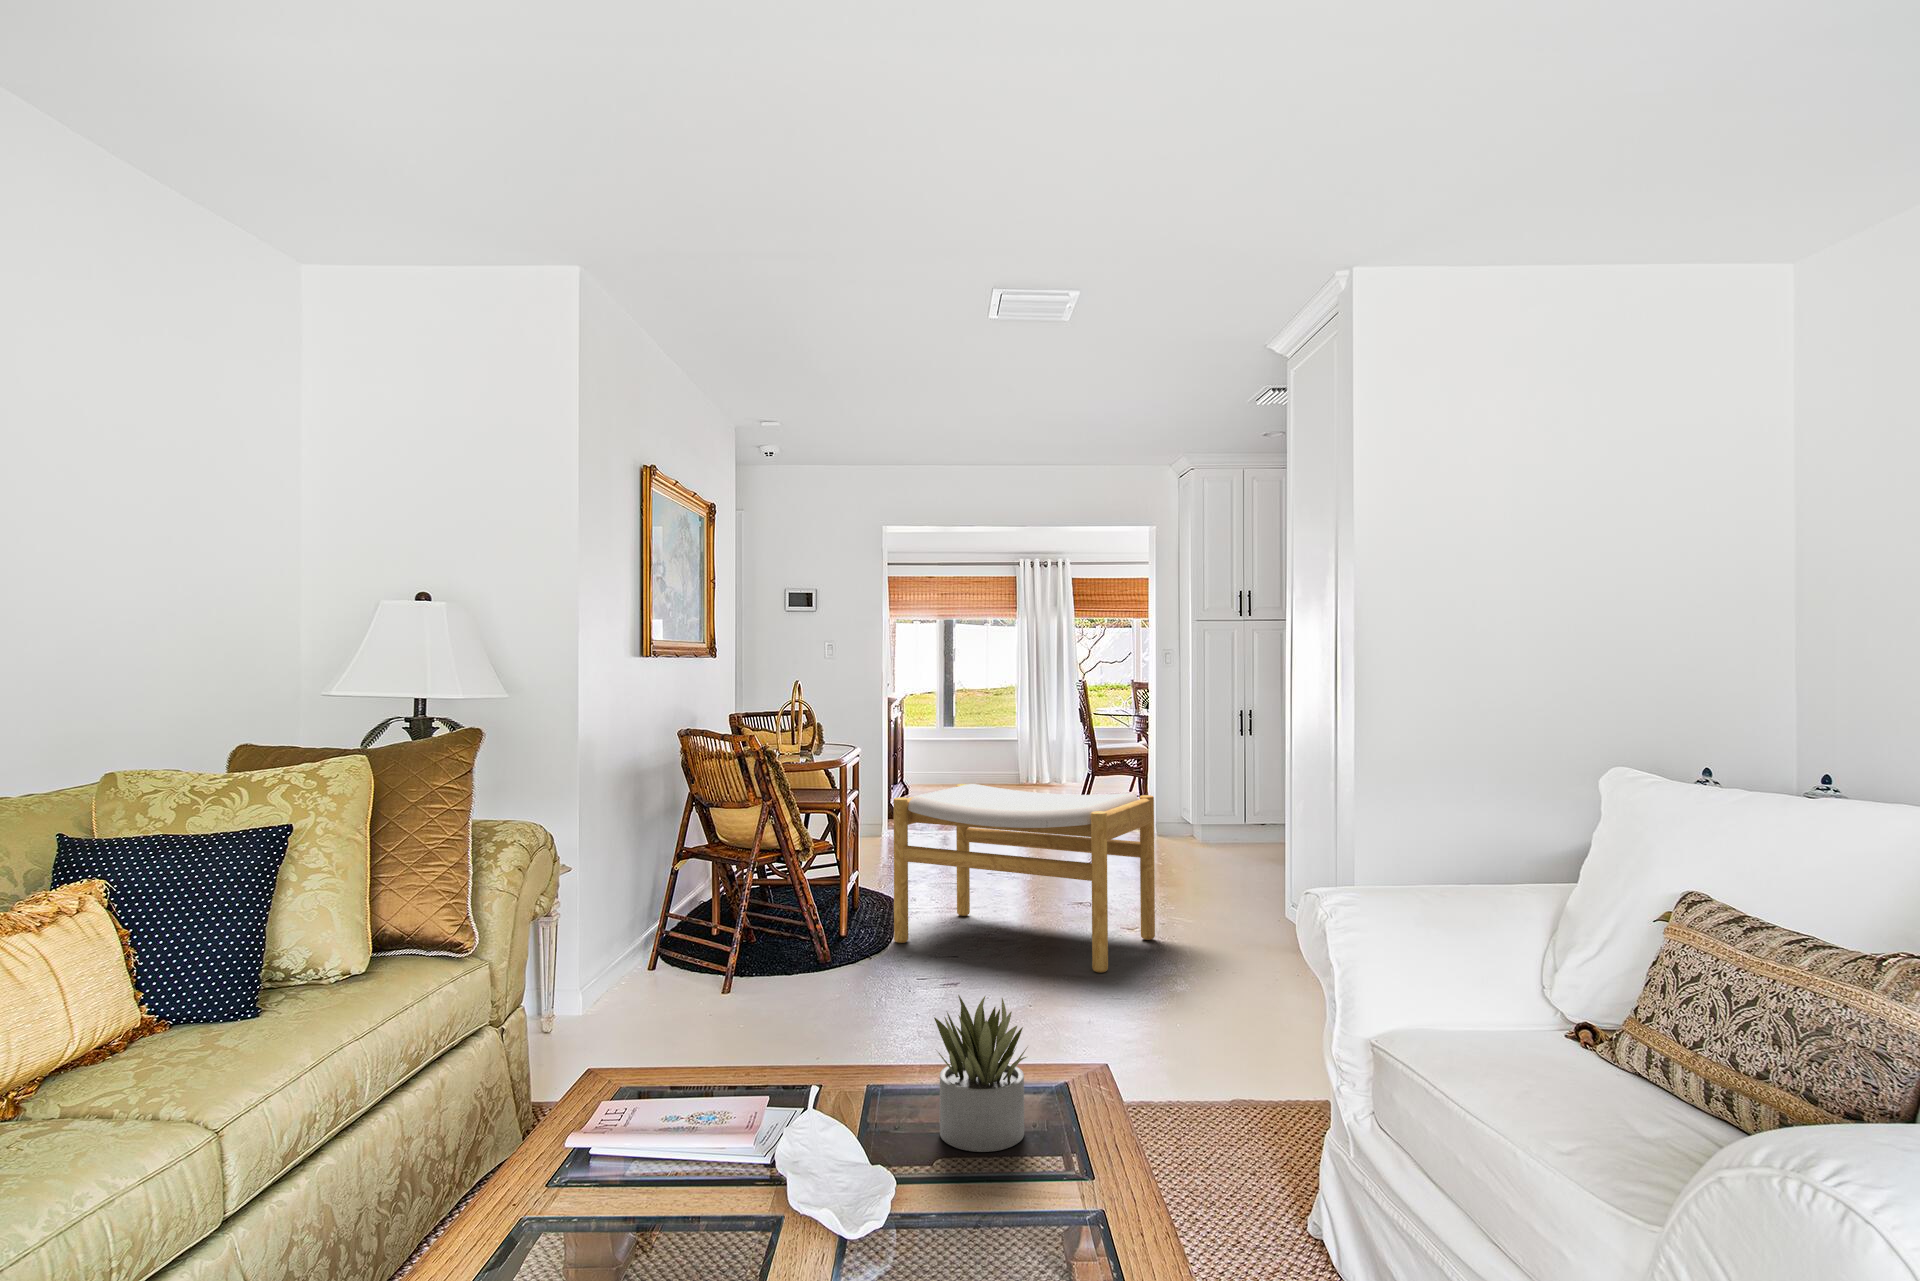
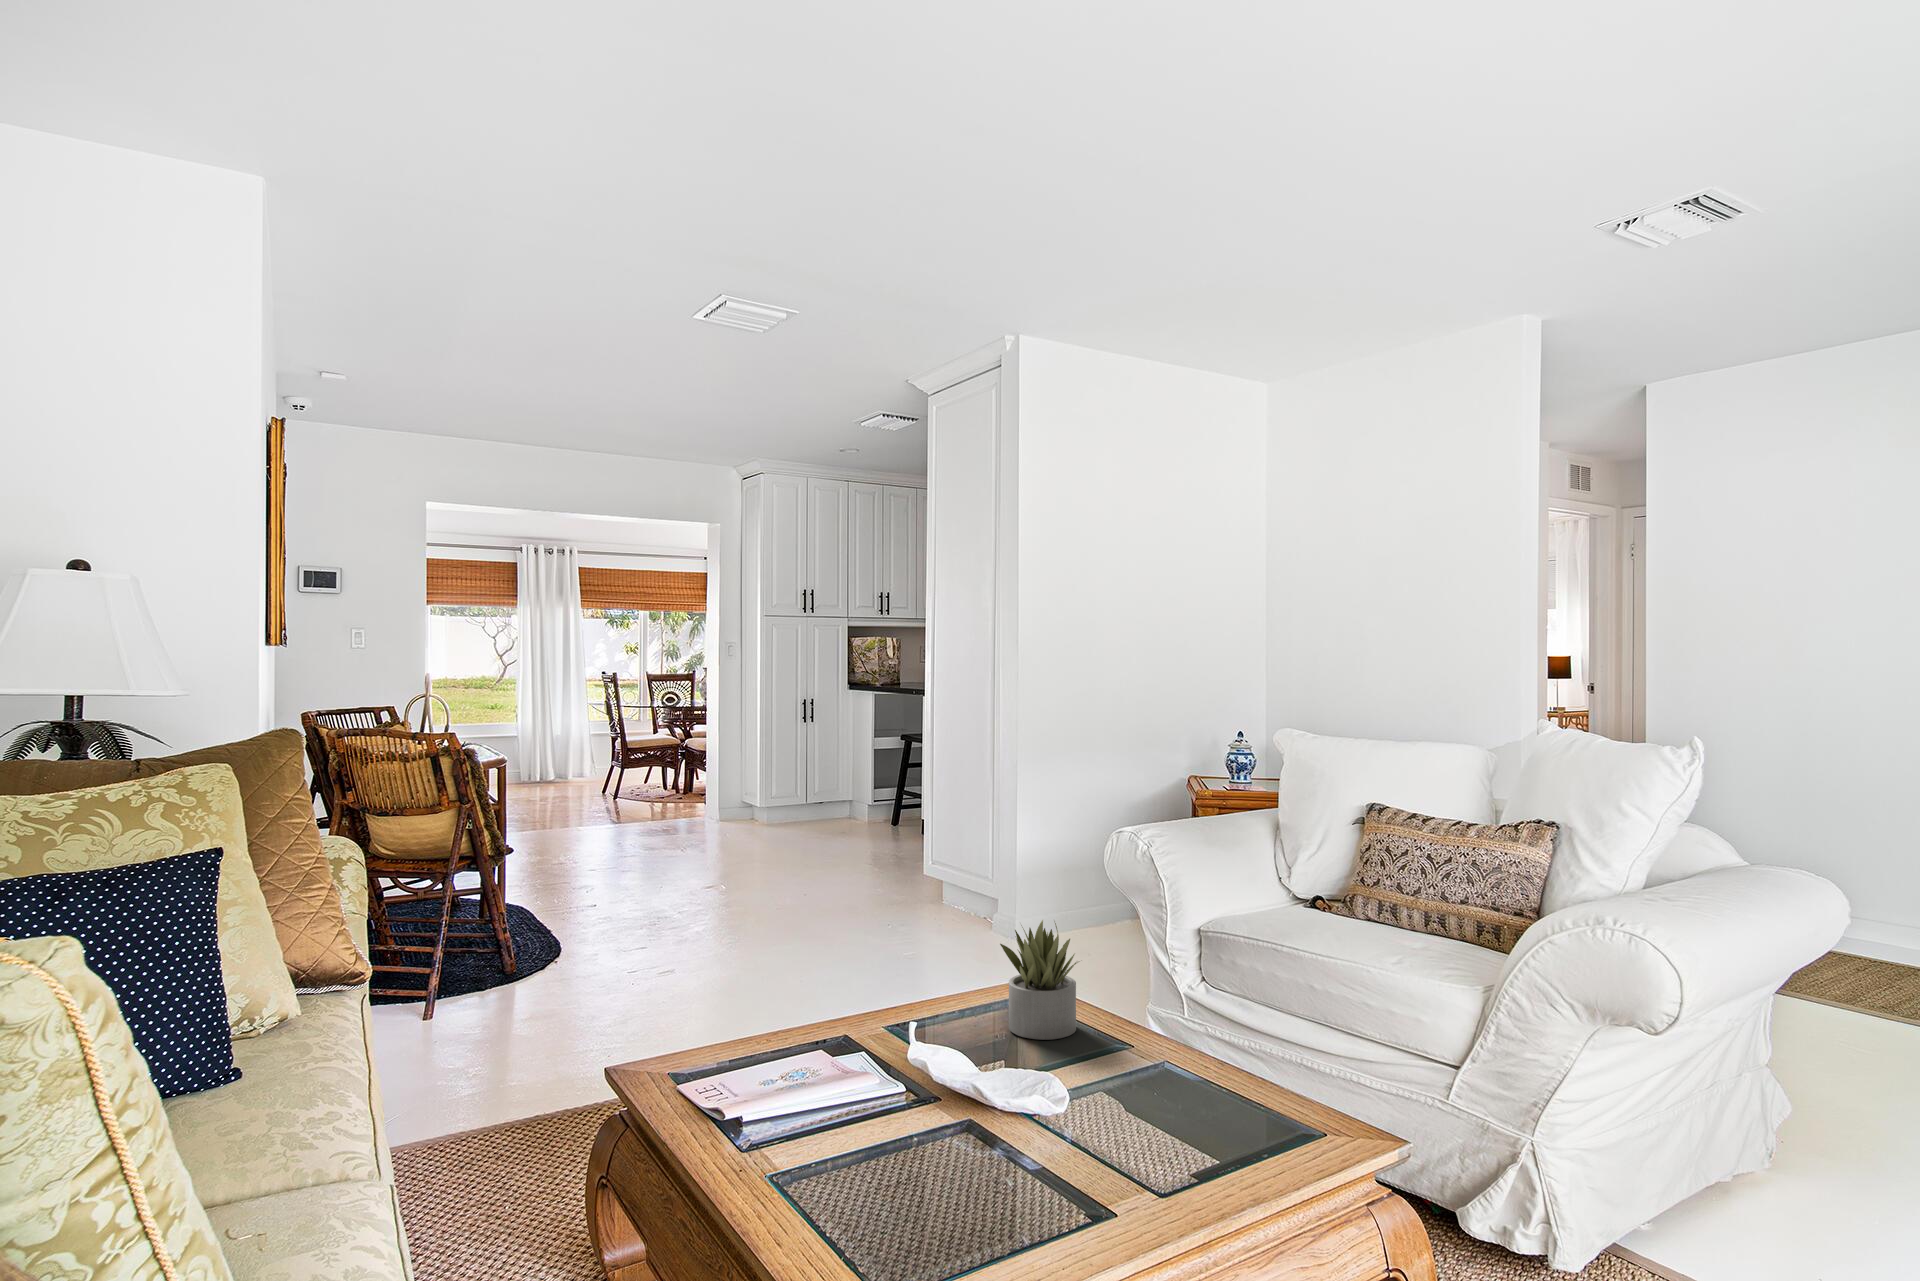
footstool: present [893,784,1155,973] -> none [562,777,812,947]

